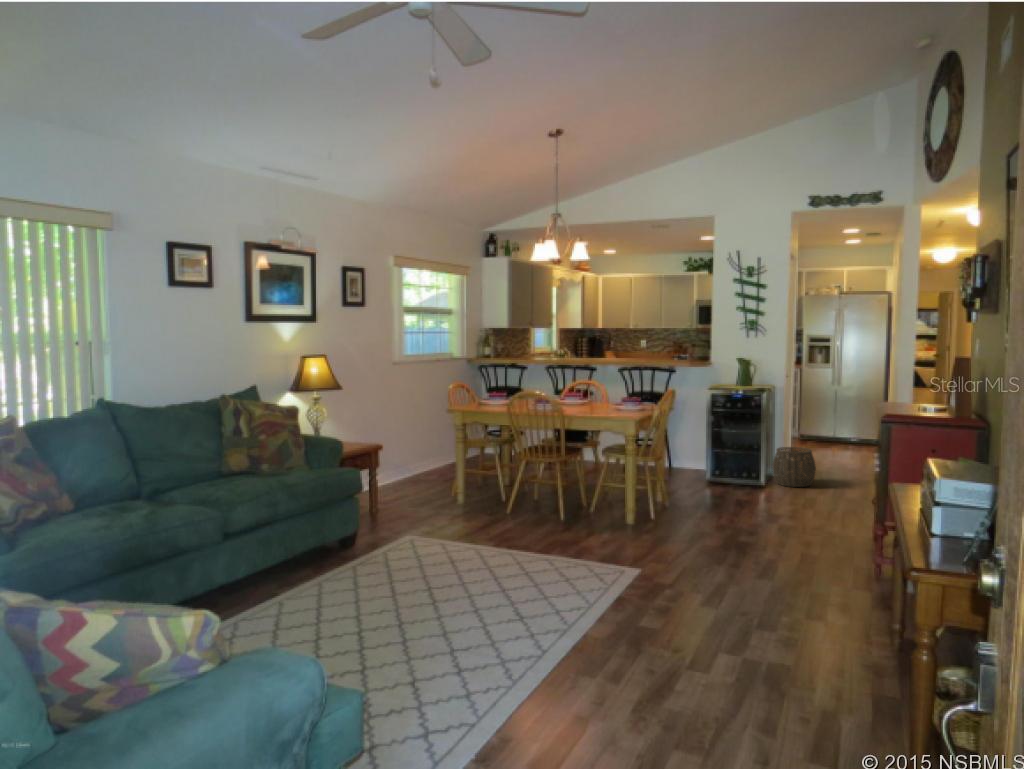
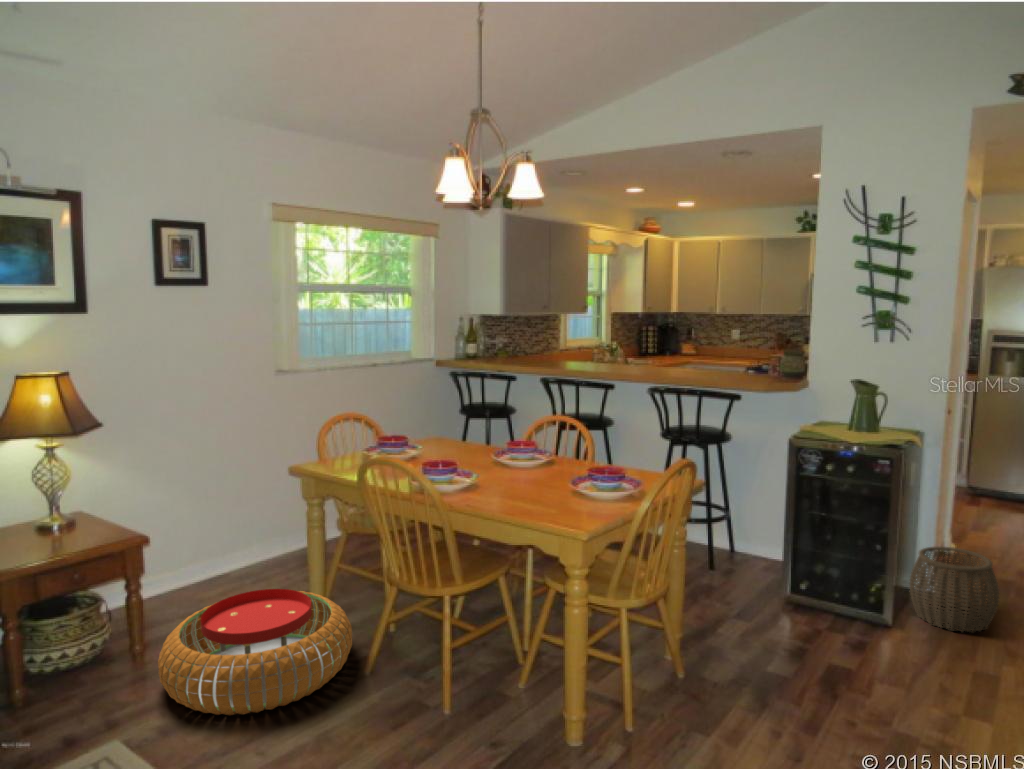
pouf: none [399,477,500,529] -> present [158,589,352,715]

